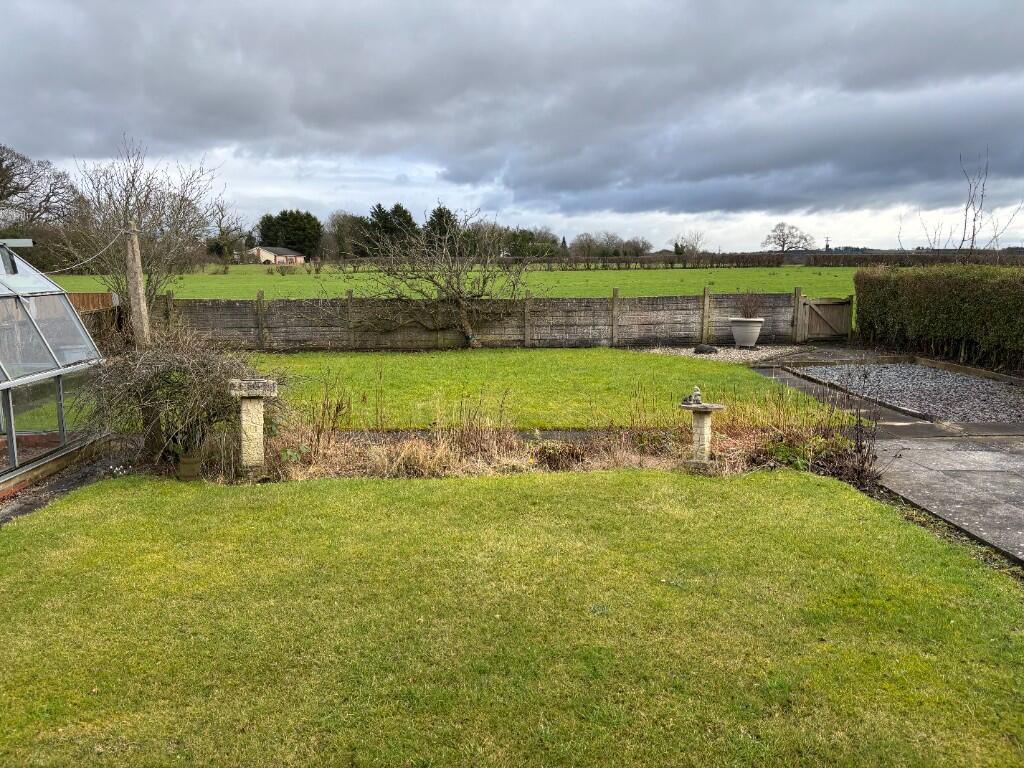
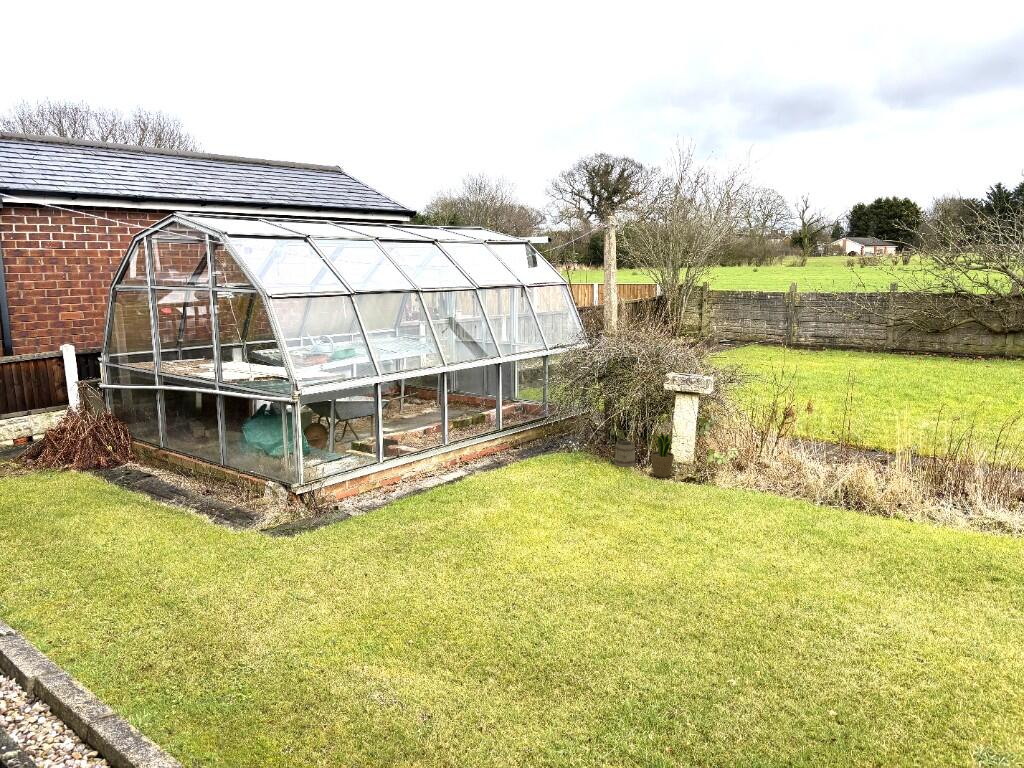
potted plant: none [223,437,251,482] -> present [650,433,675,477]

